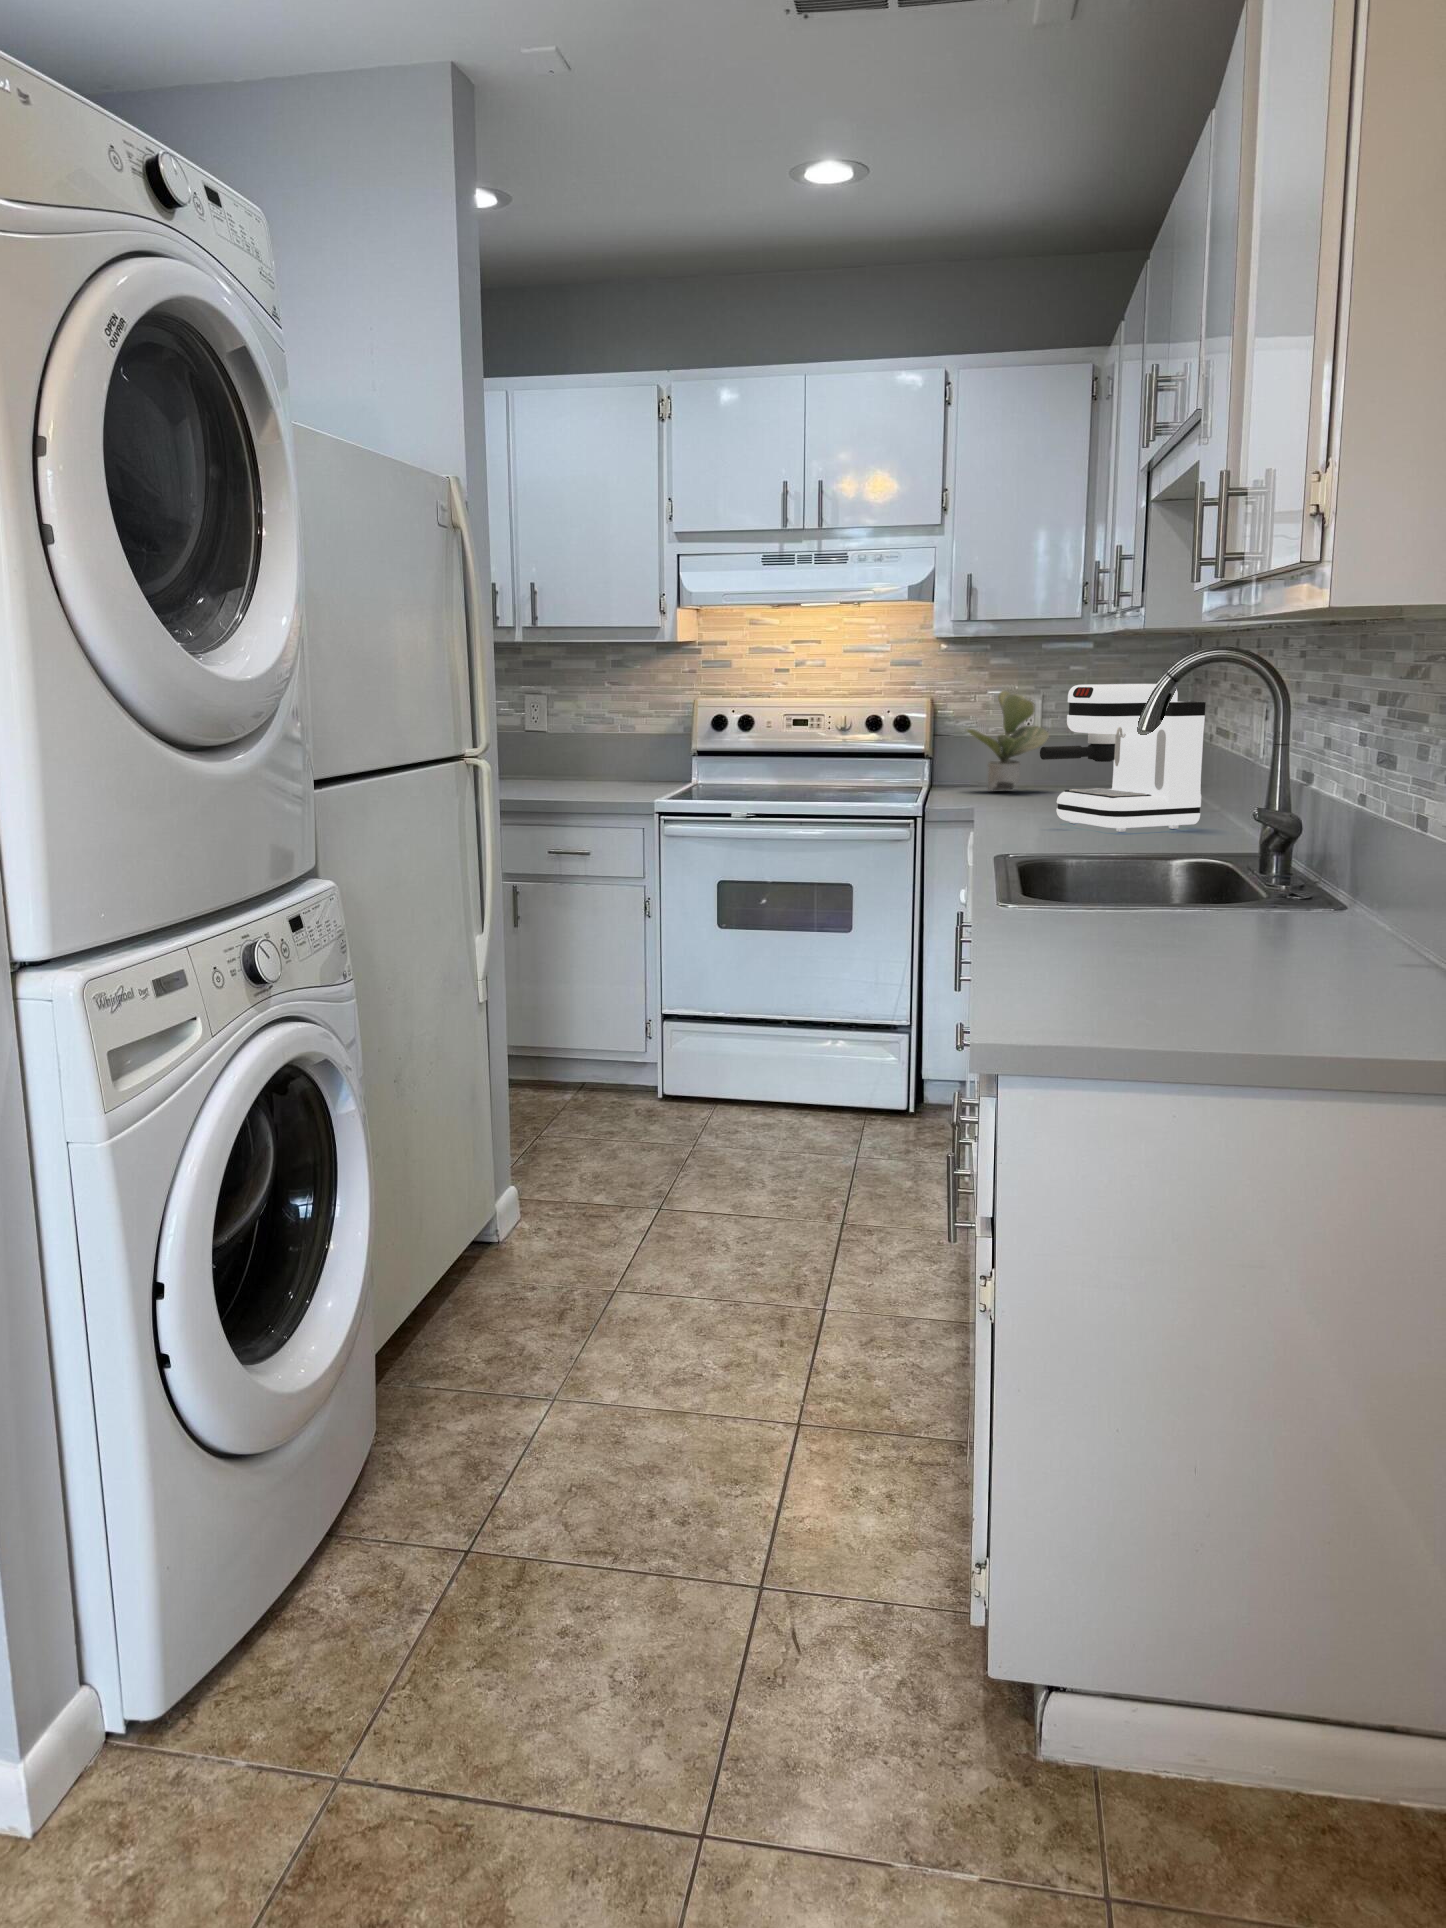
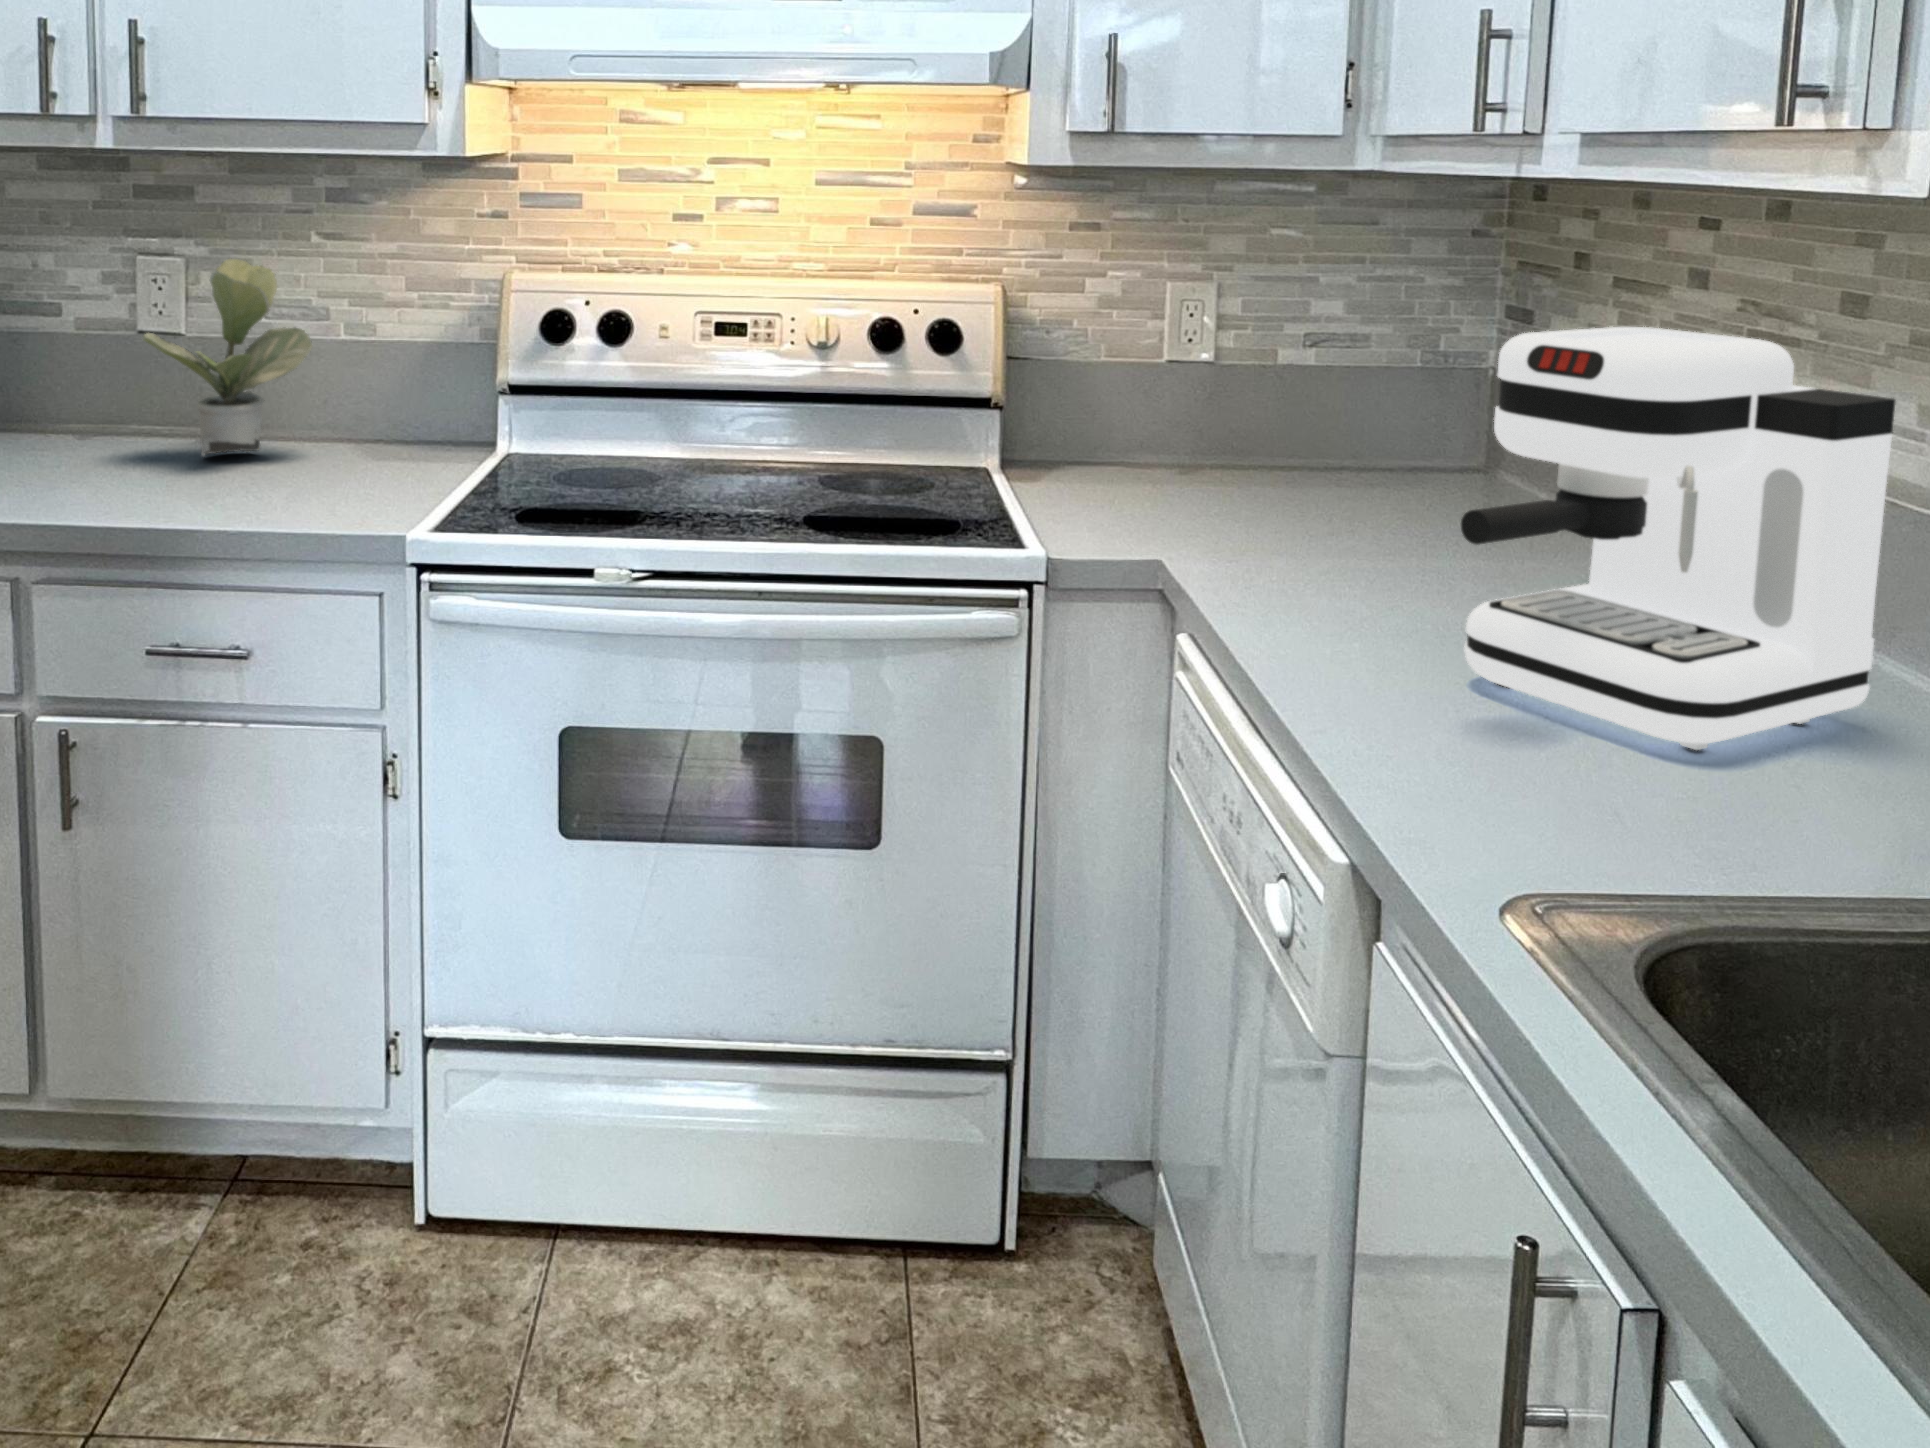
potted plant: present [966,691,1049,791] -> present [141,259,312,457]

